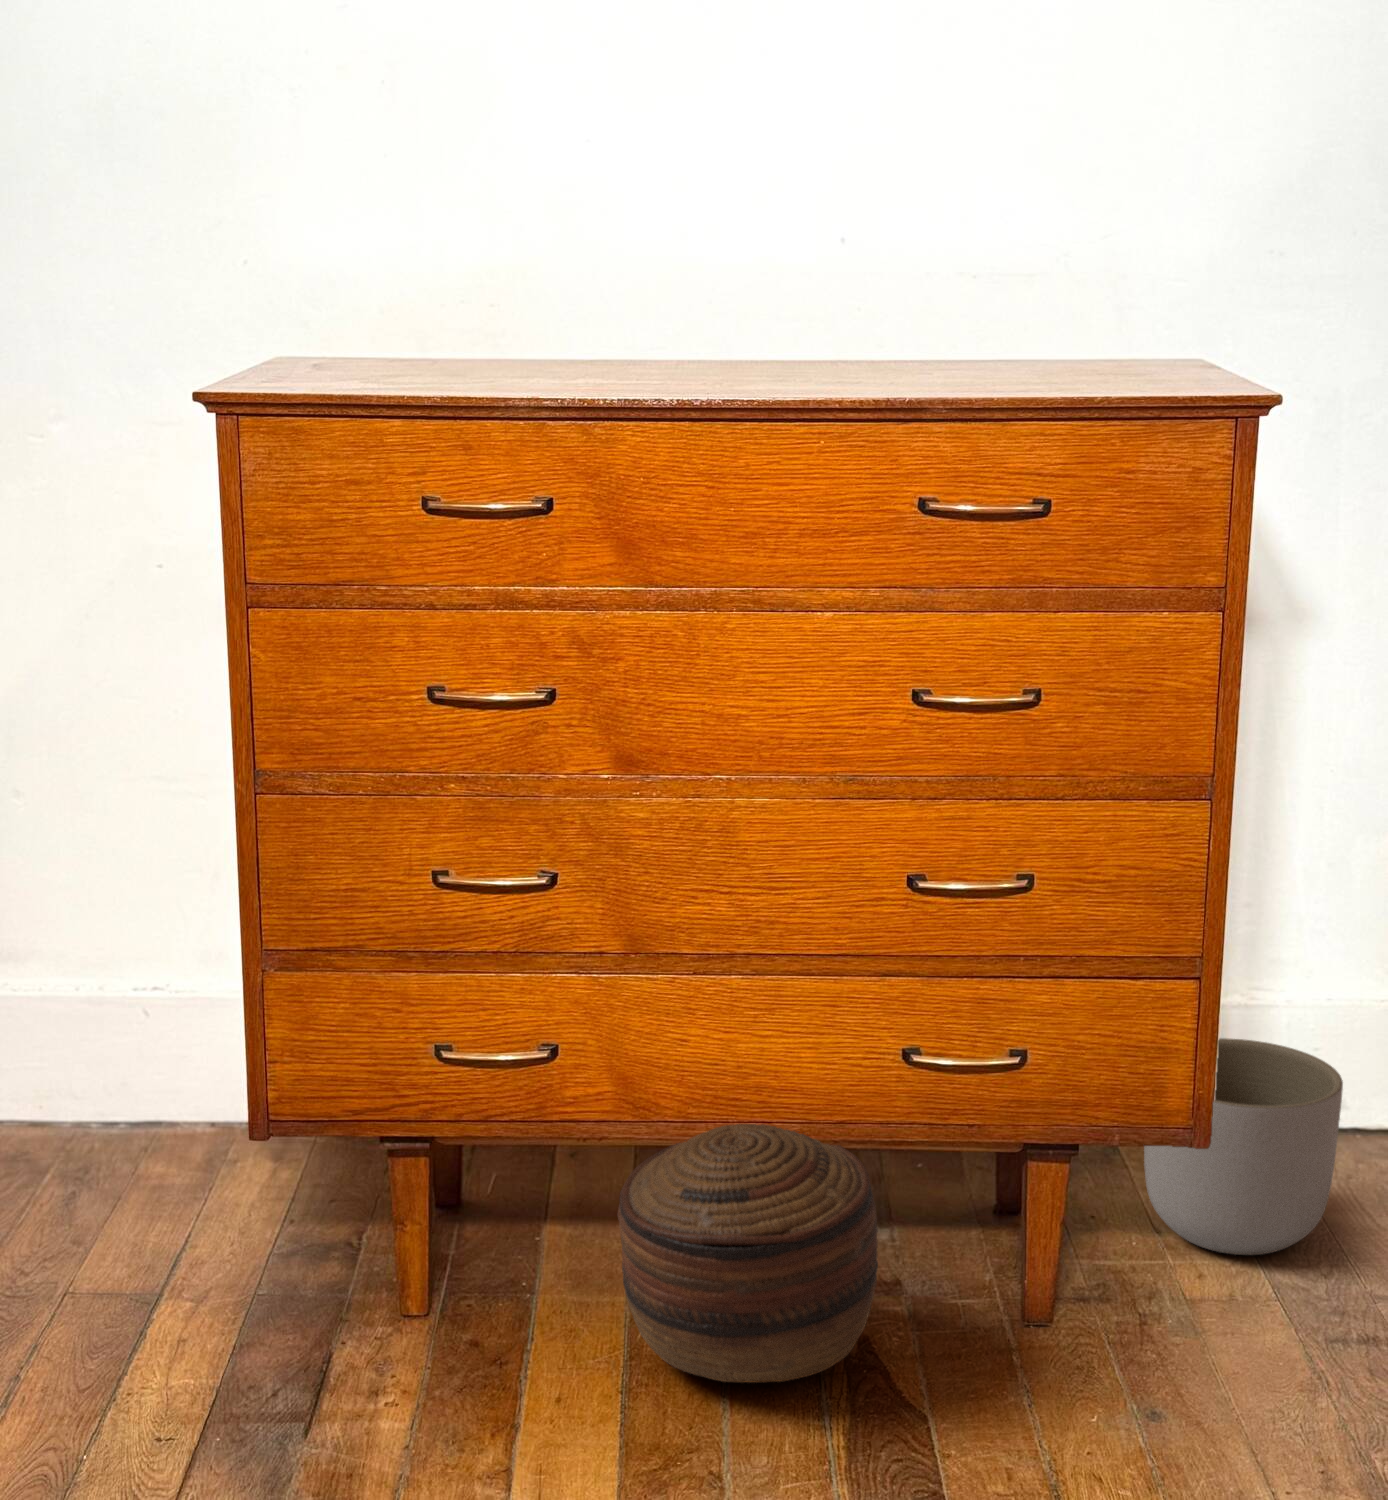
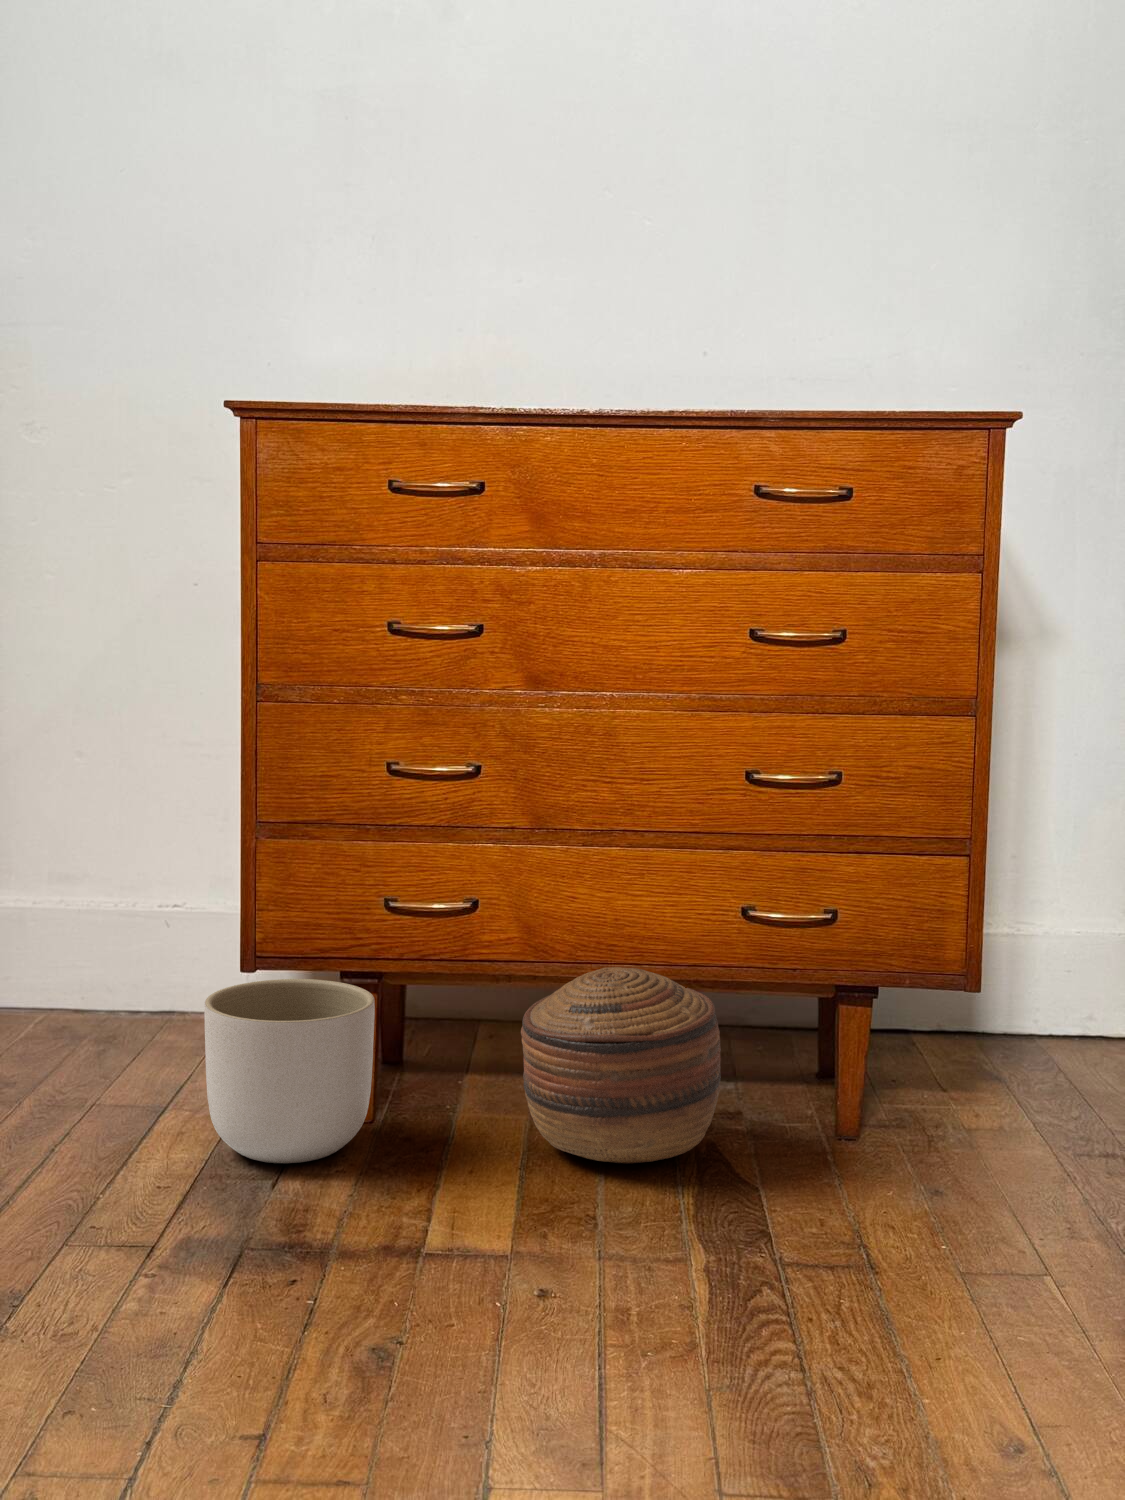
planter: present [1144,1038,1343,1255] -> present [204,979,375,1163]

